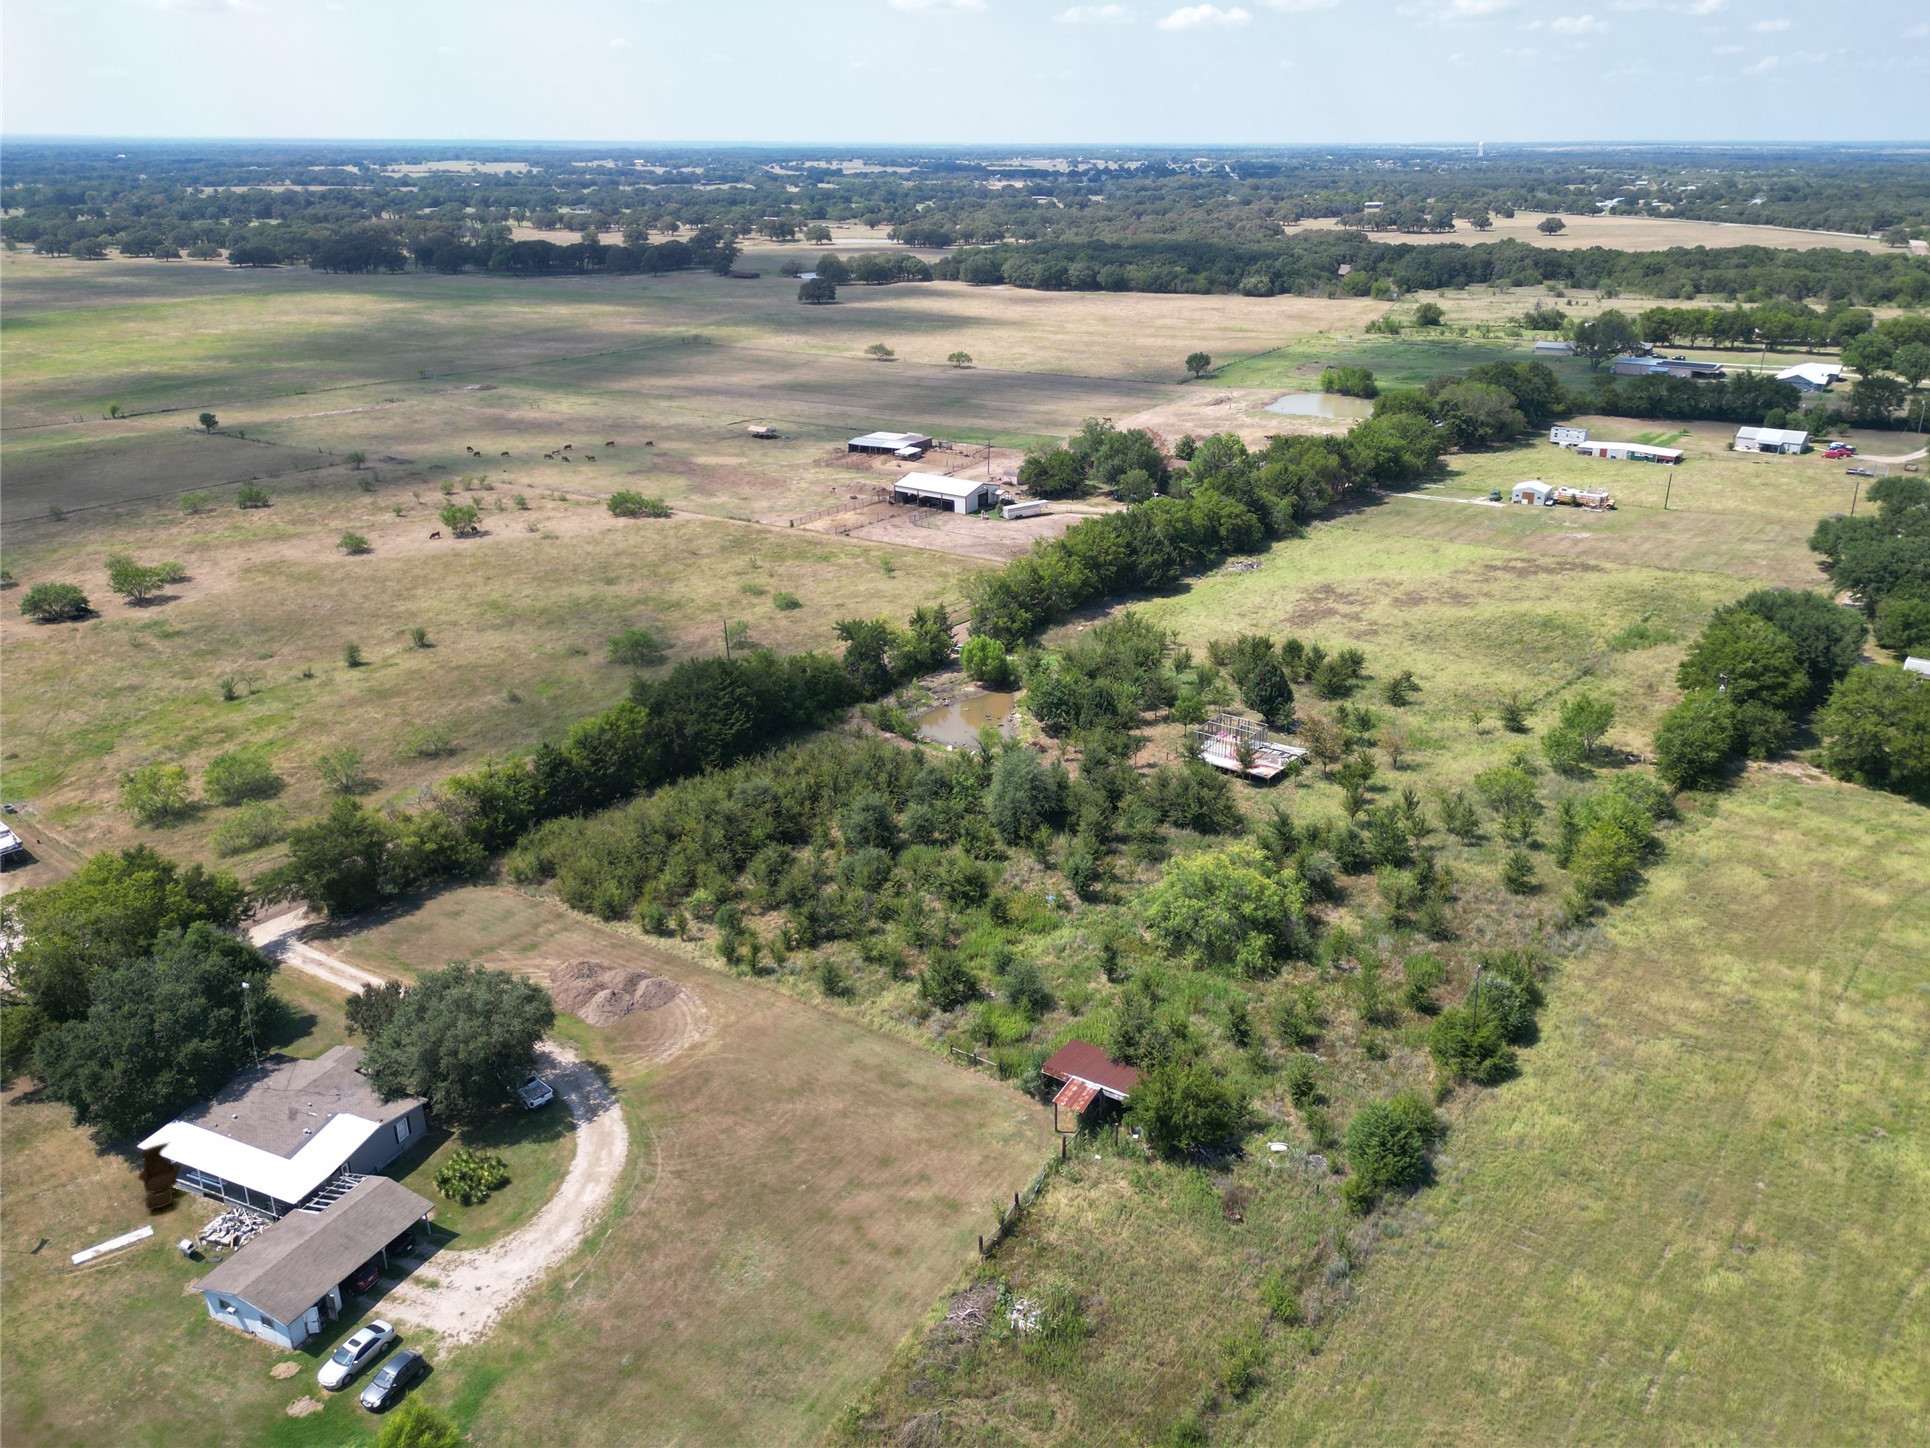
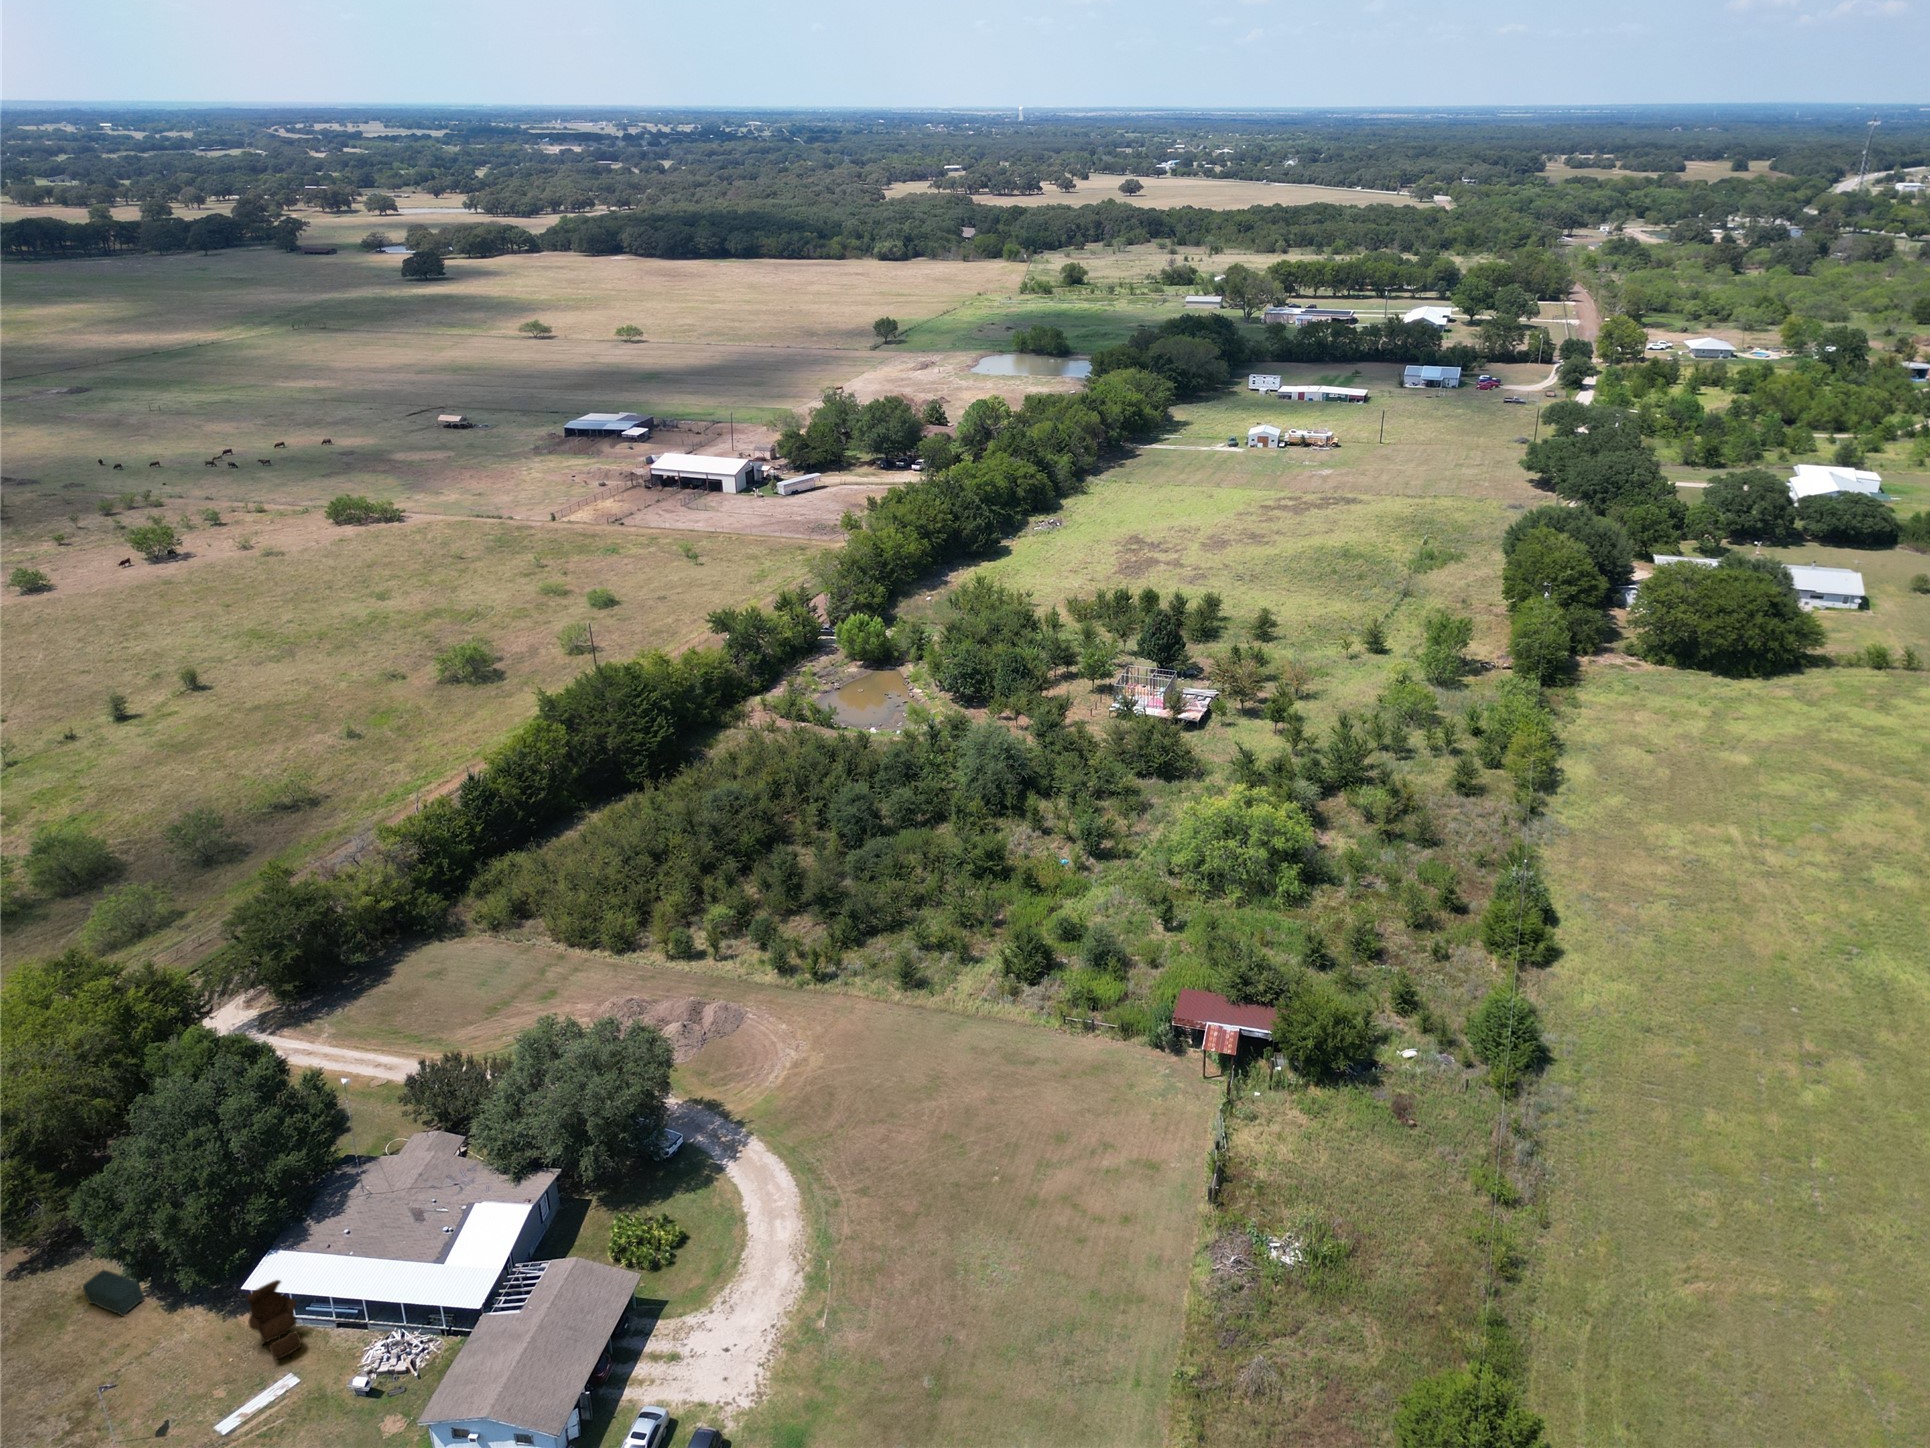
bench: none [54,1108,96,1150] -> present [83,1270,145,1317]

